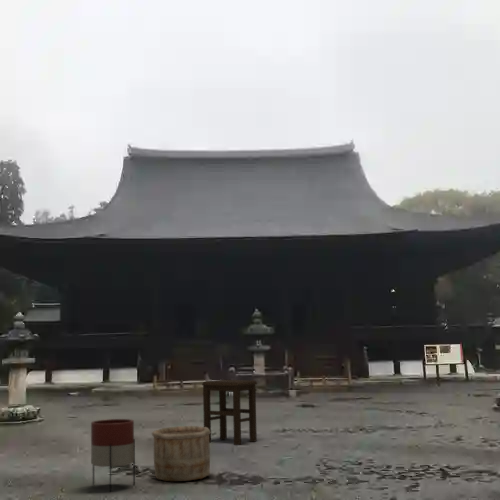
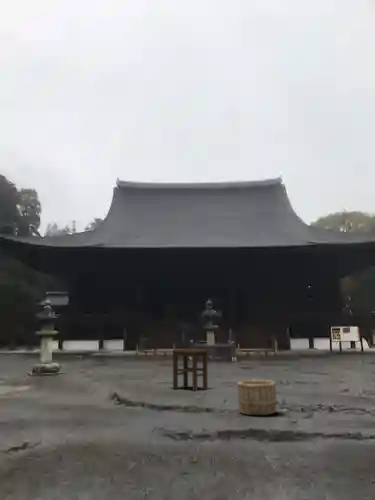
planter: present [91,419,135,491] -> none [106,371,132,415]
wooden bucket: present [152,426,210,481] -> present [237,379,276,415]

